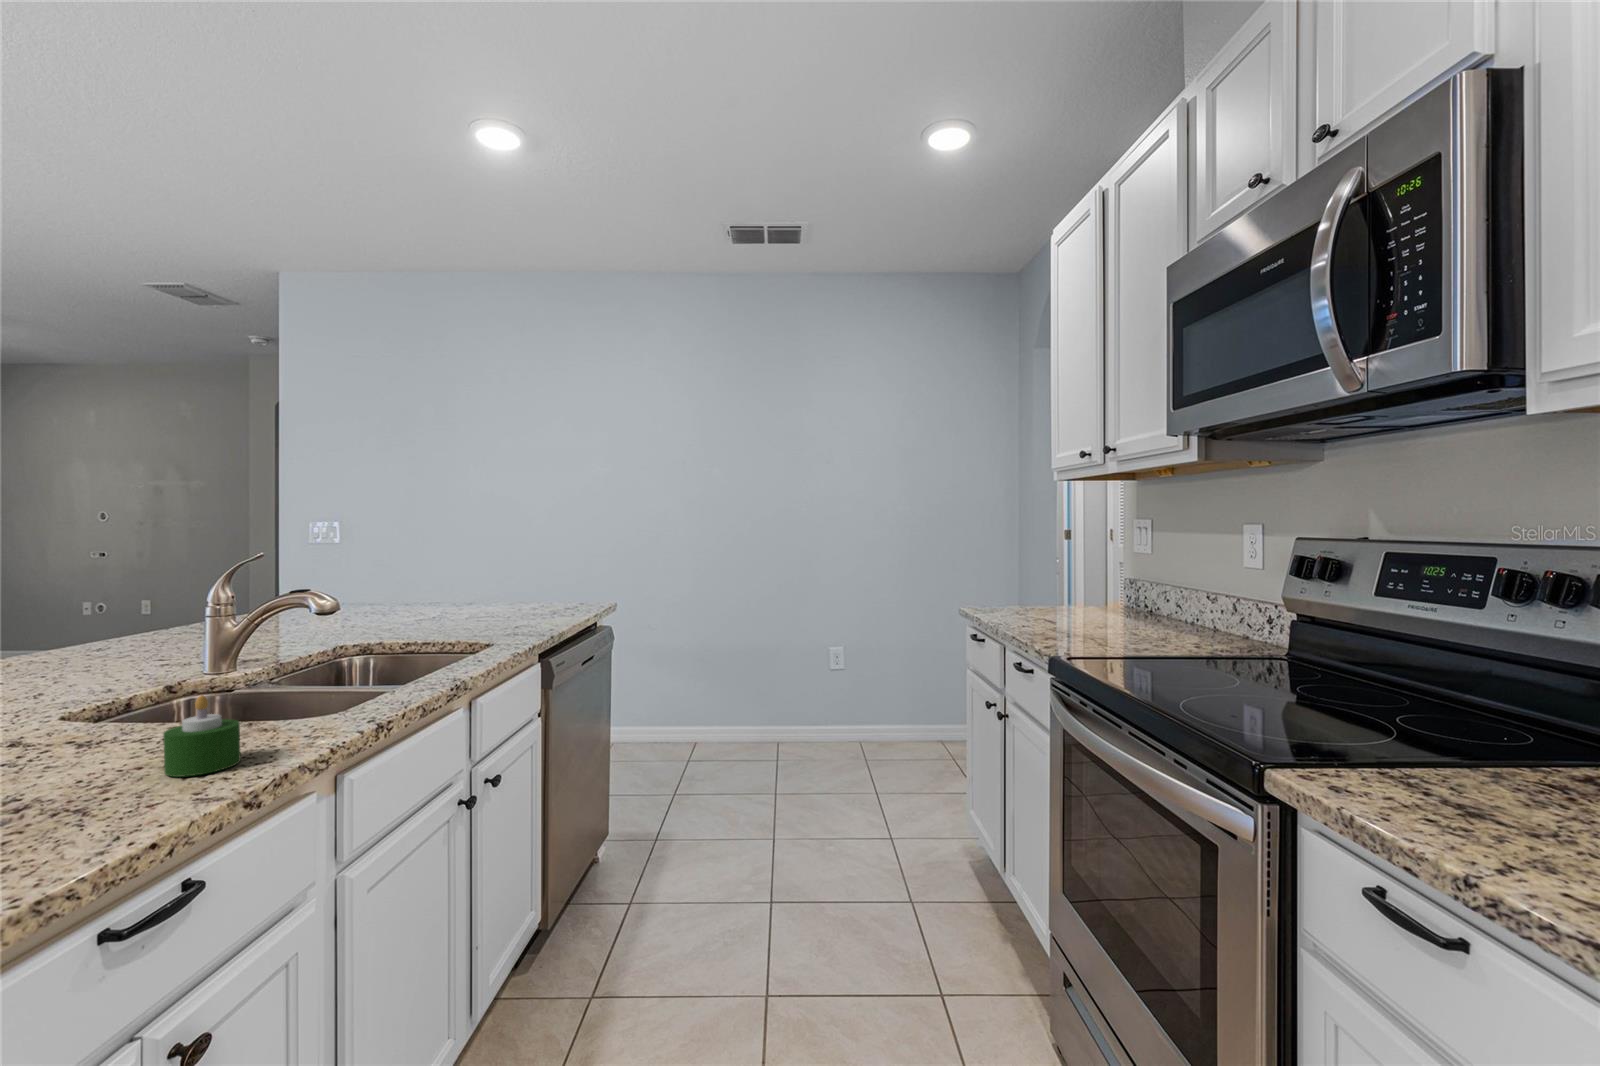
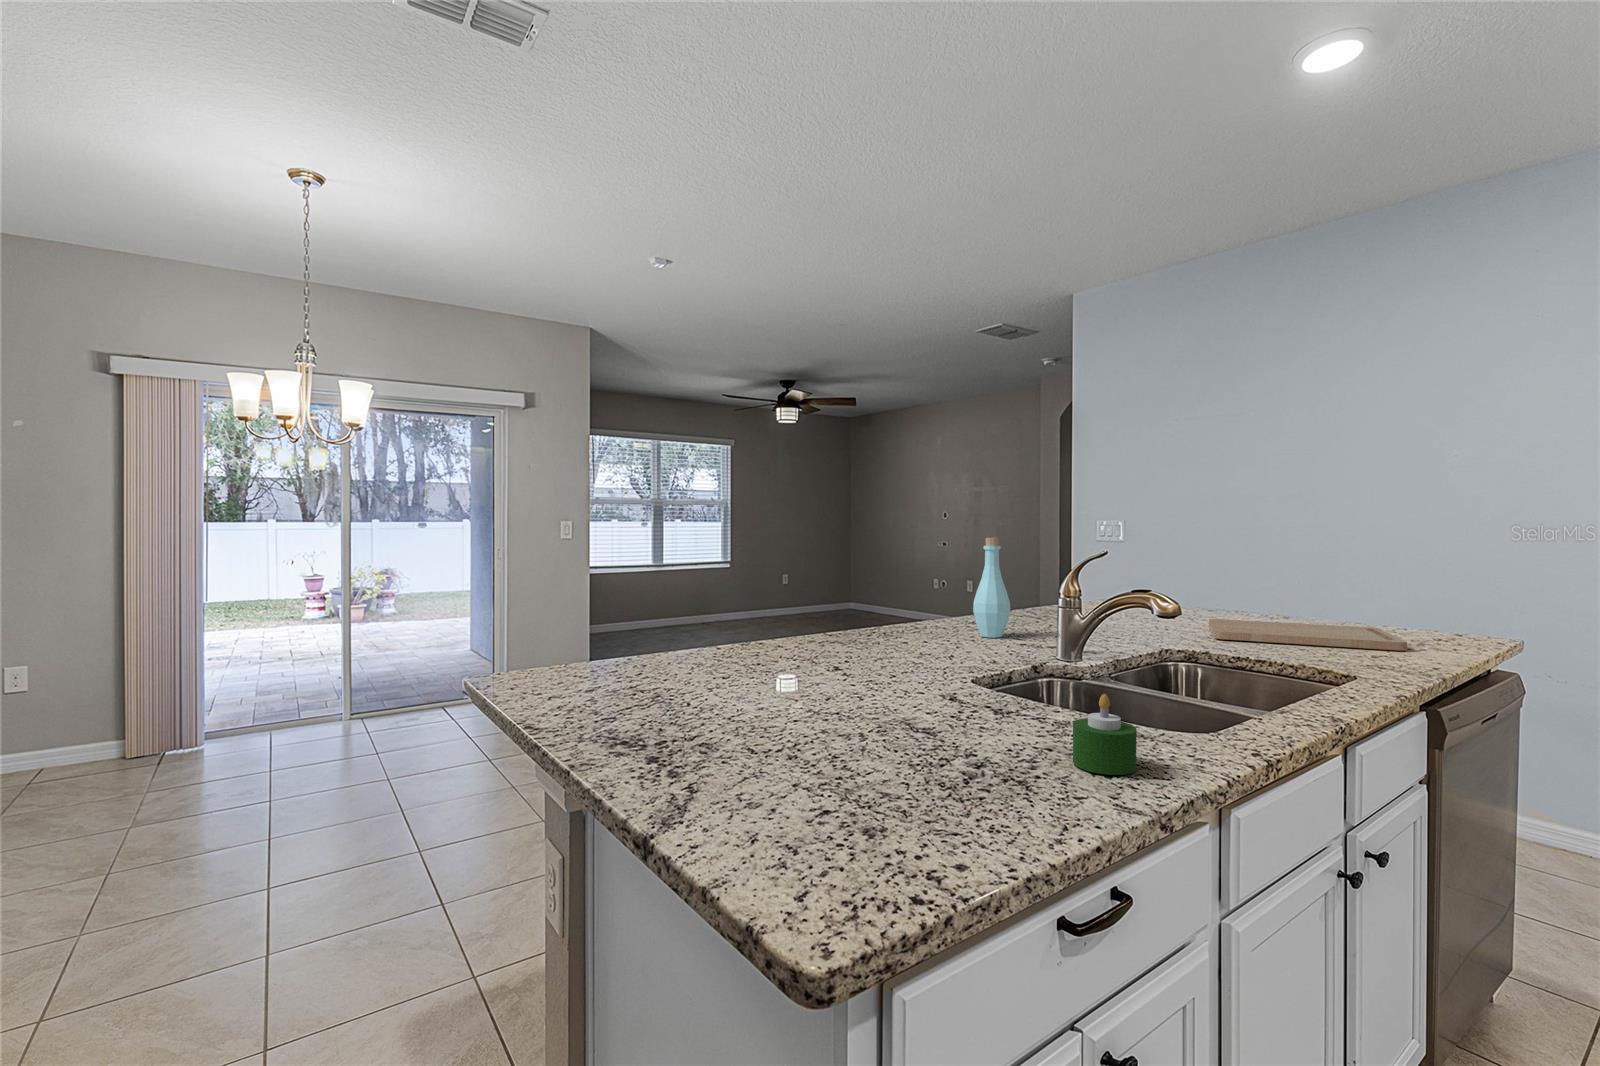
bottle: none [91,544,149,664] -> present [973,538,1010,638]
cutting board: none [395,605,543,629] -> present [1209,619,1407,651]

